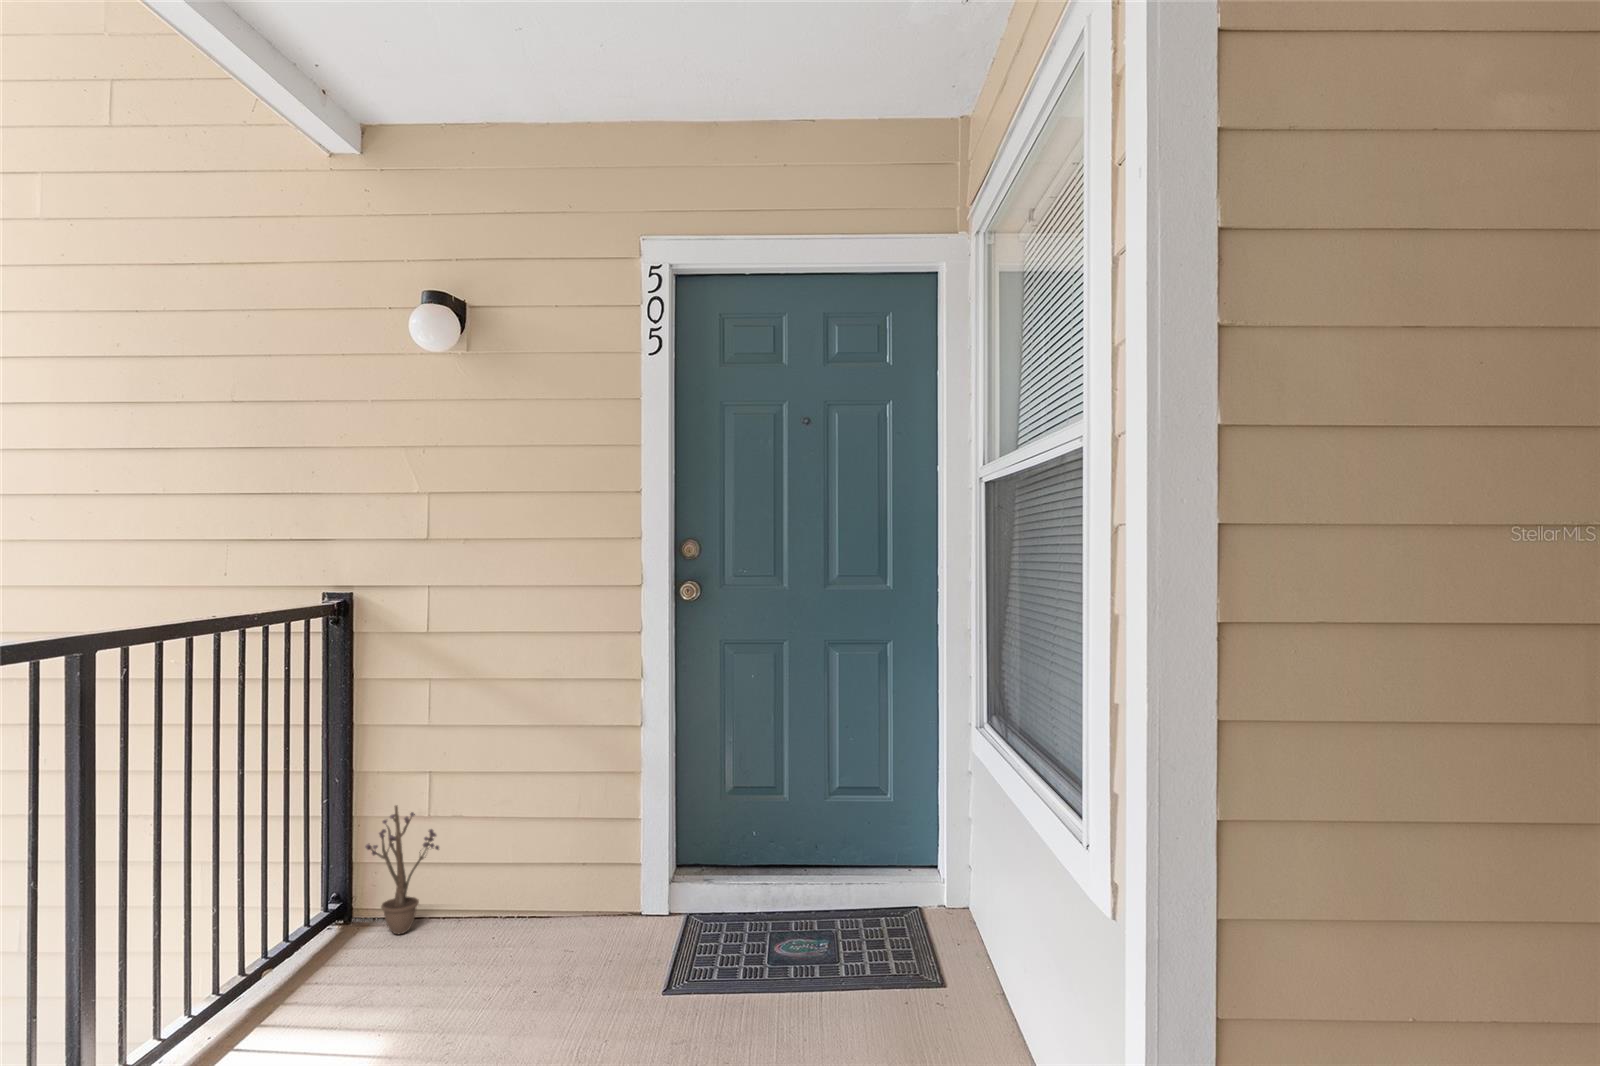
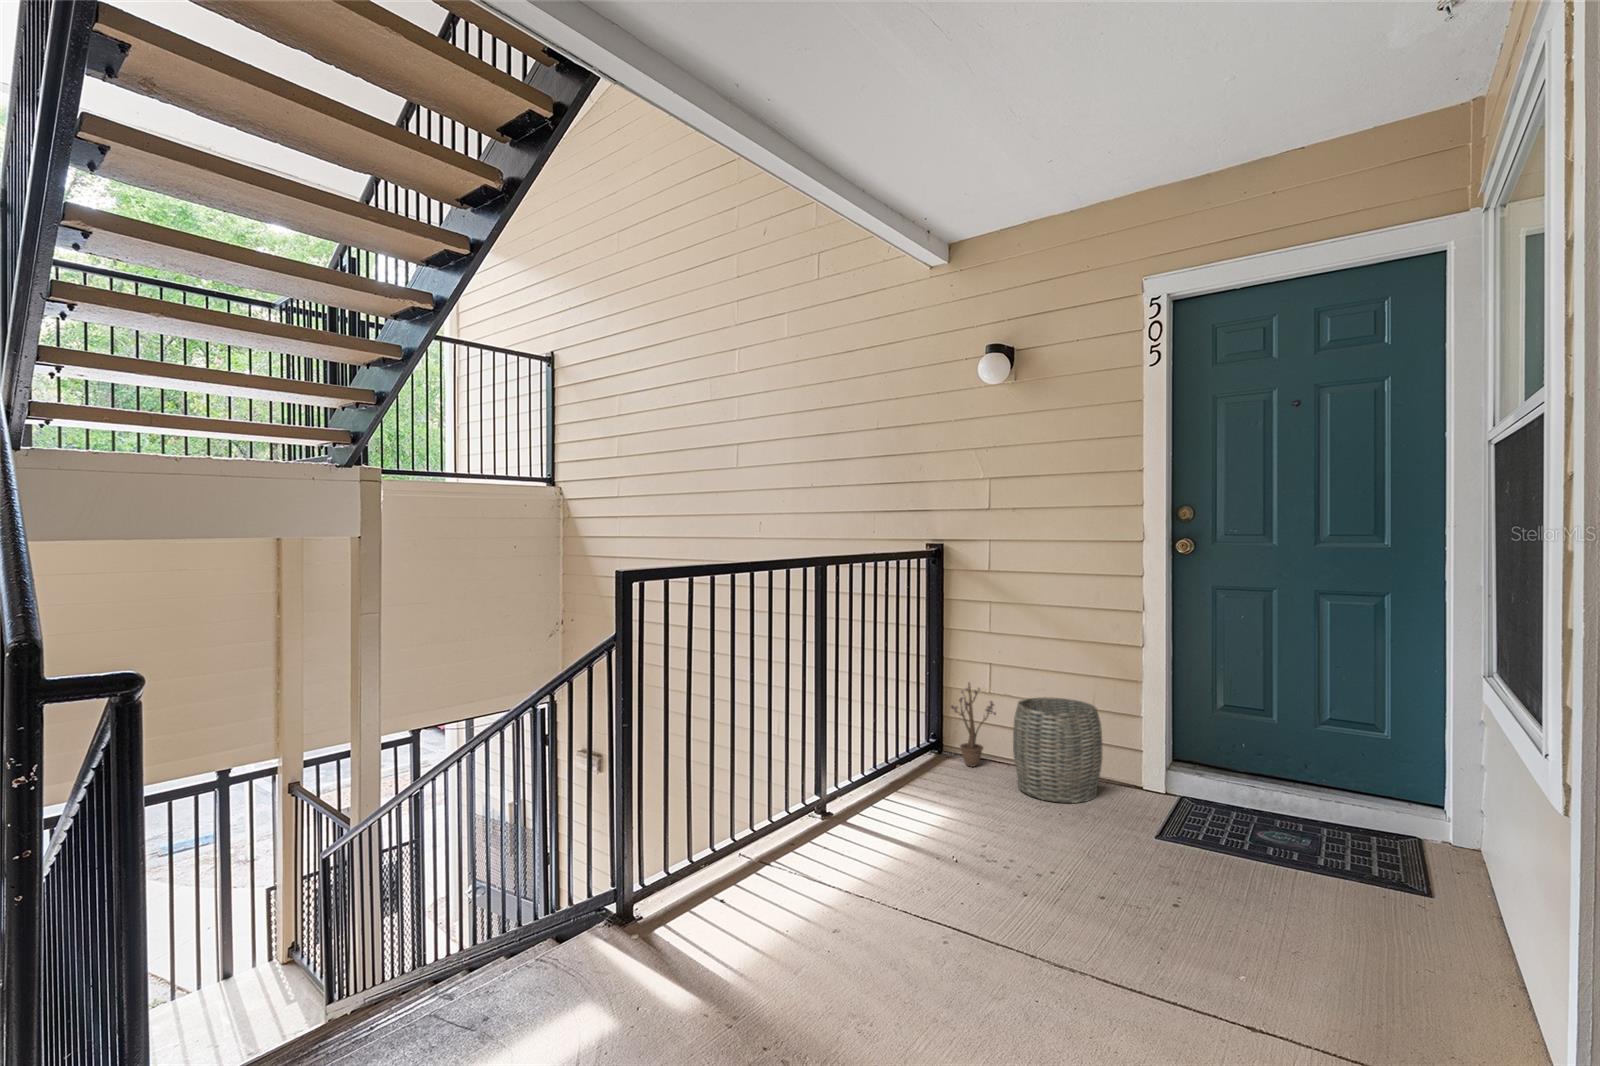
woven basket: none [468,810,592,966] -> present [1013,697,1102,803]

